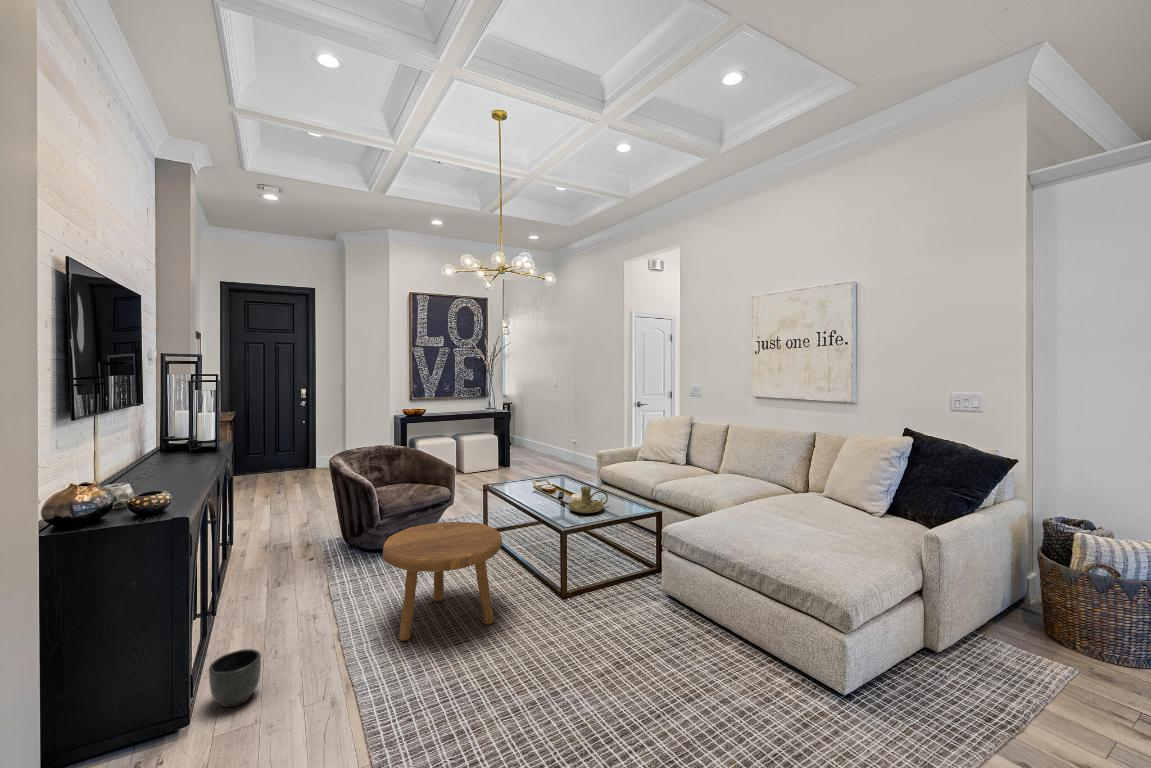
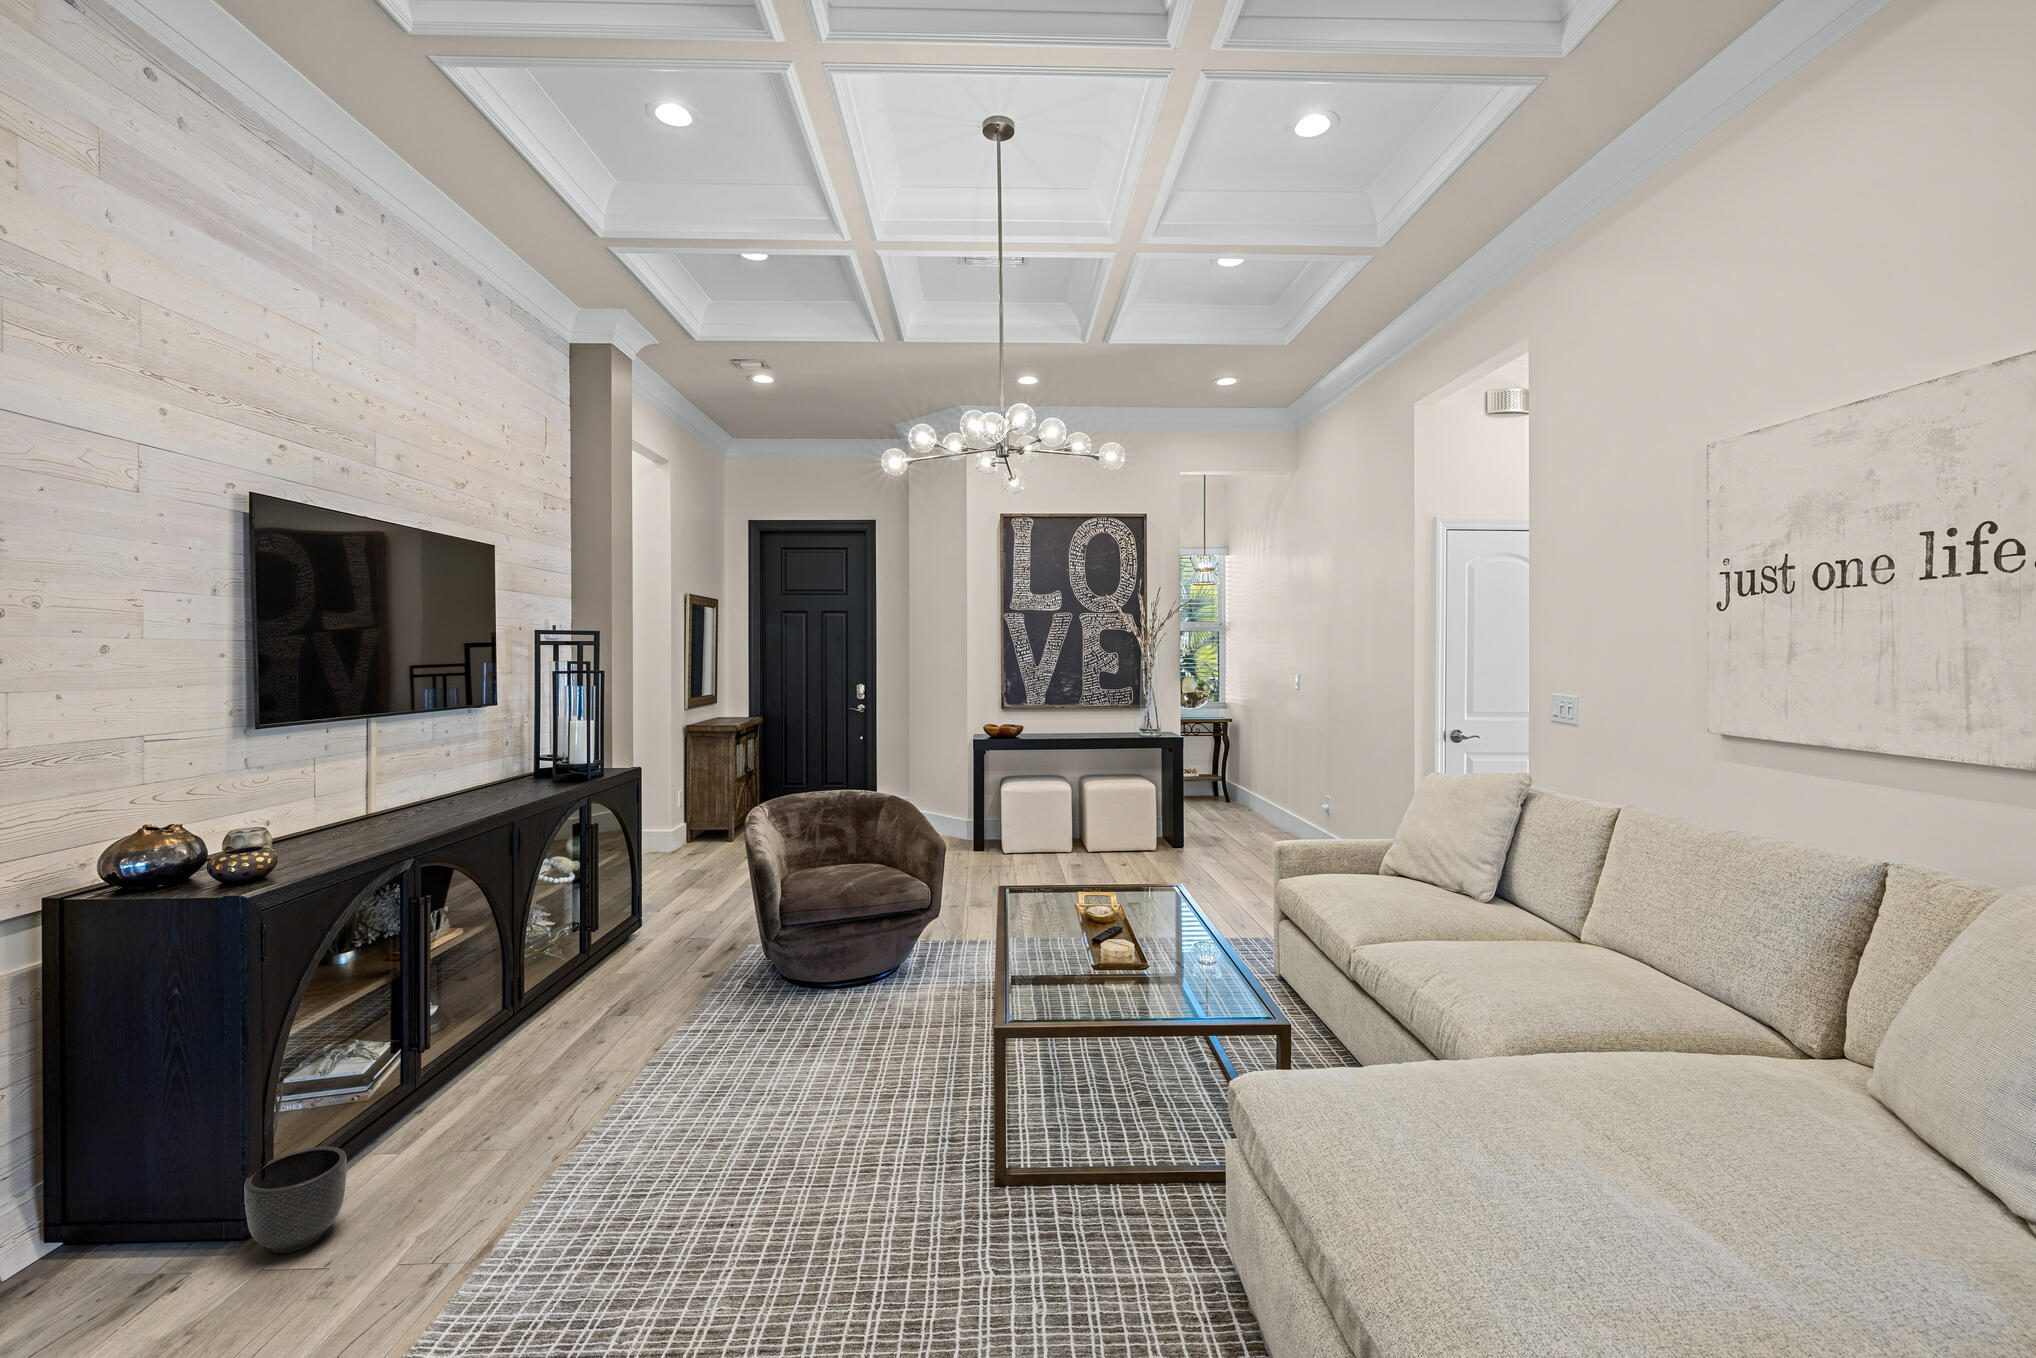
candle holder: present [568,486,608,513] -> none [1082,928,1187,996]
footstool: present [383,522,502,641] -> none [603,961,862,1216]

